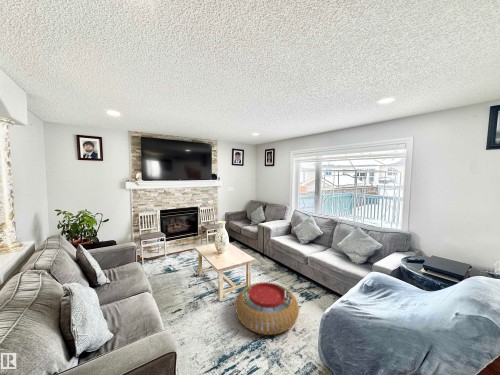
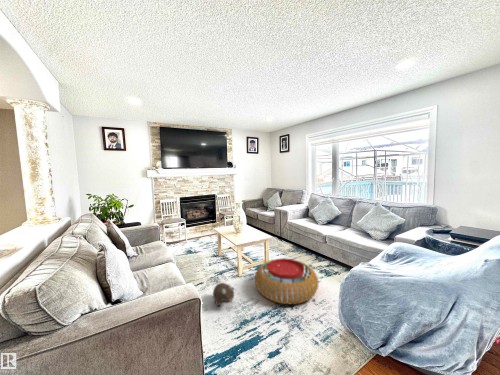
plush toy: none [191,313,214,339] -> present [213,283,234,306]

